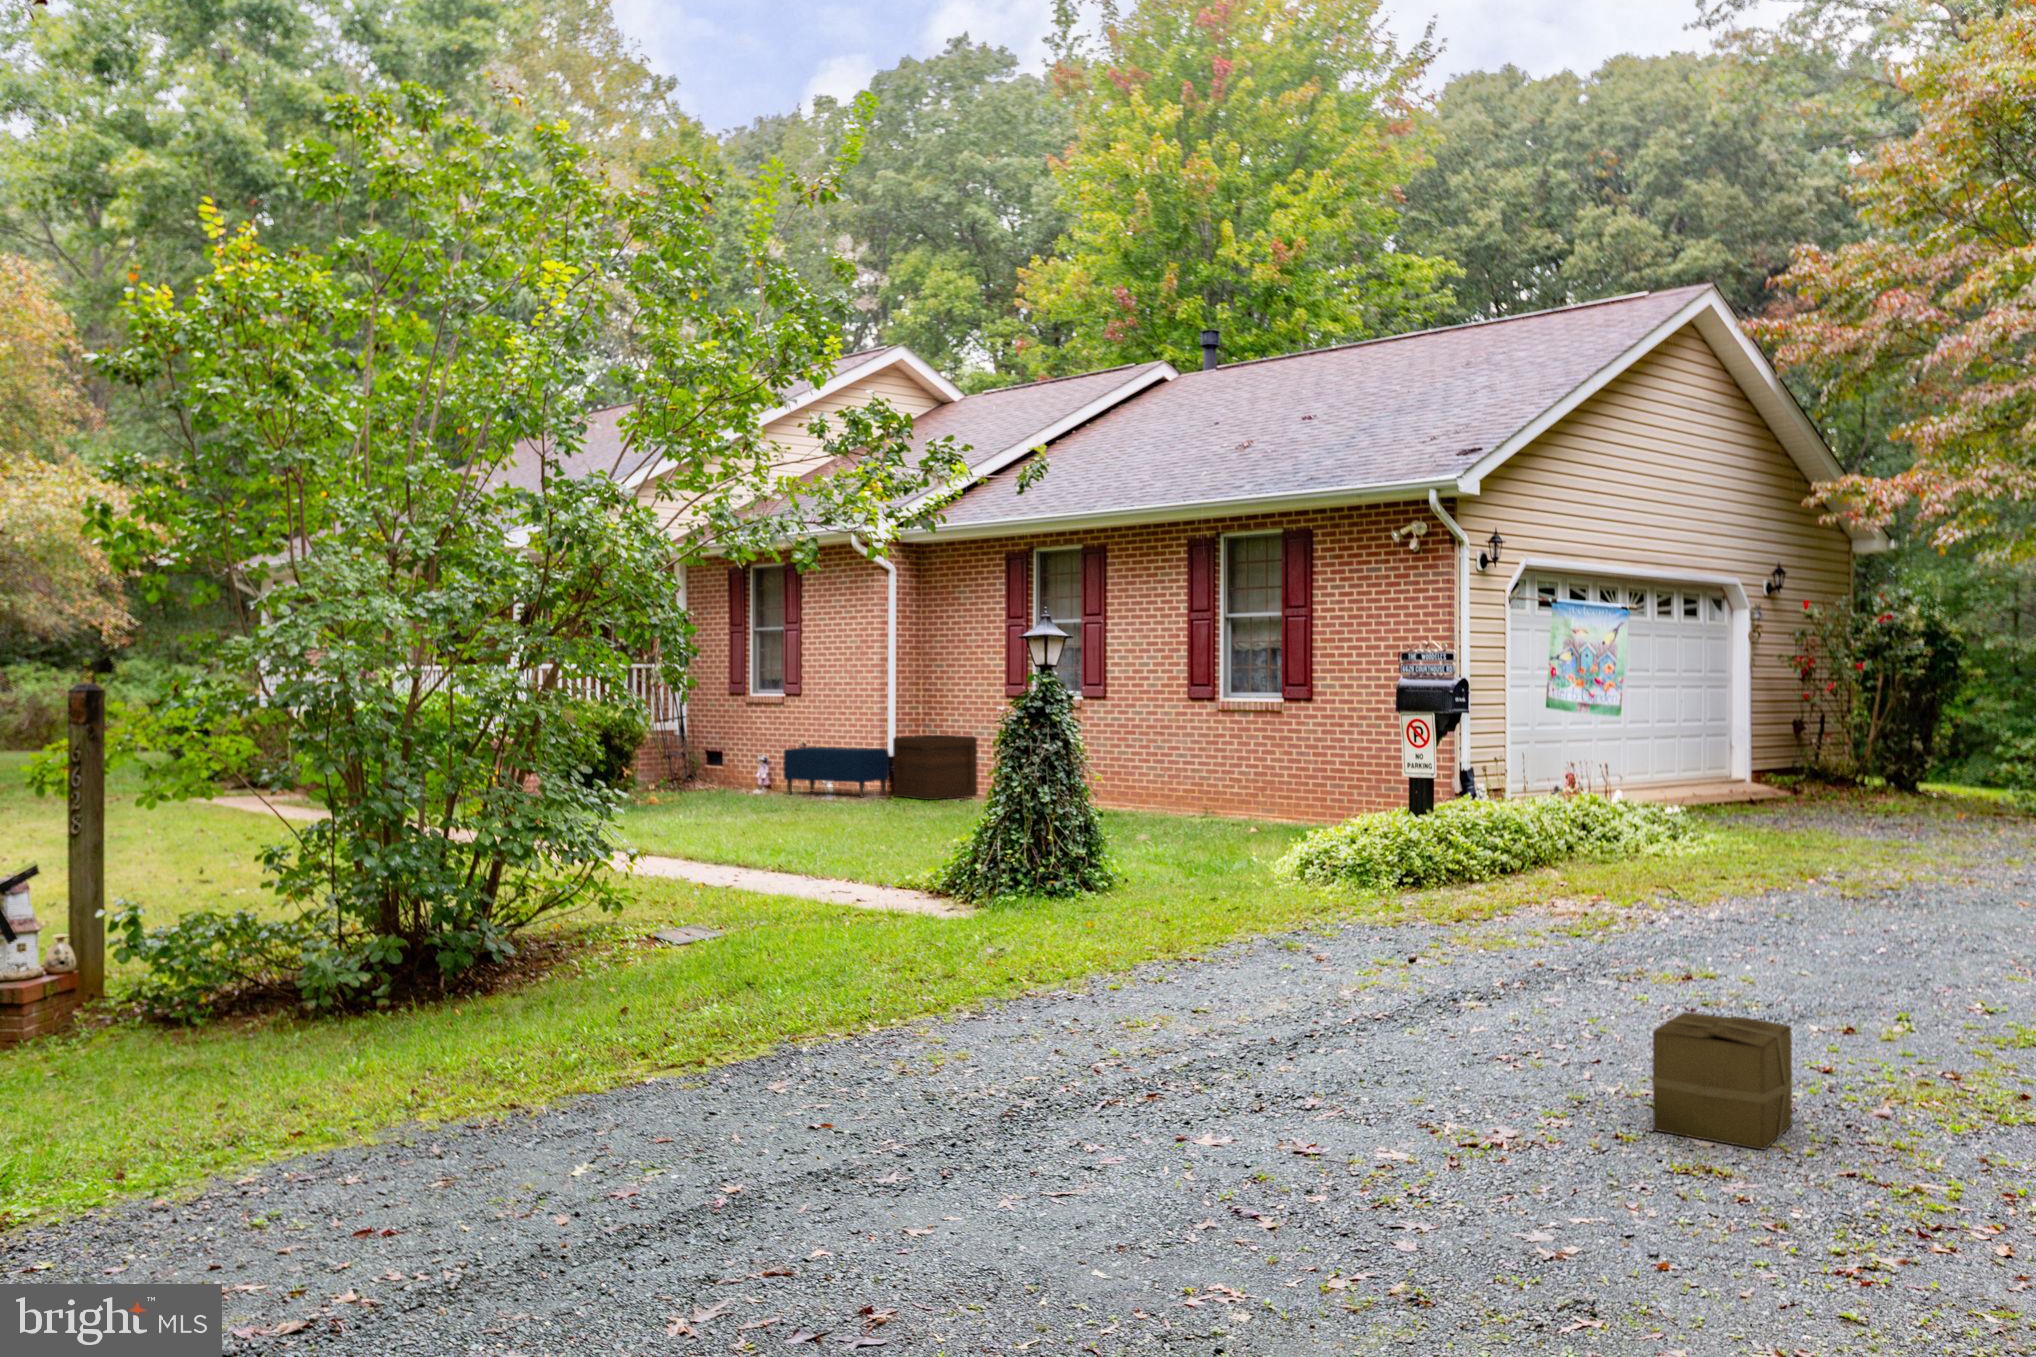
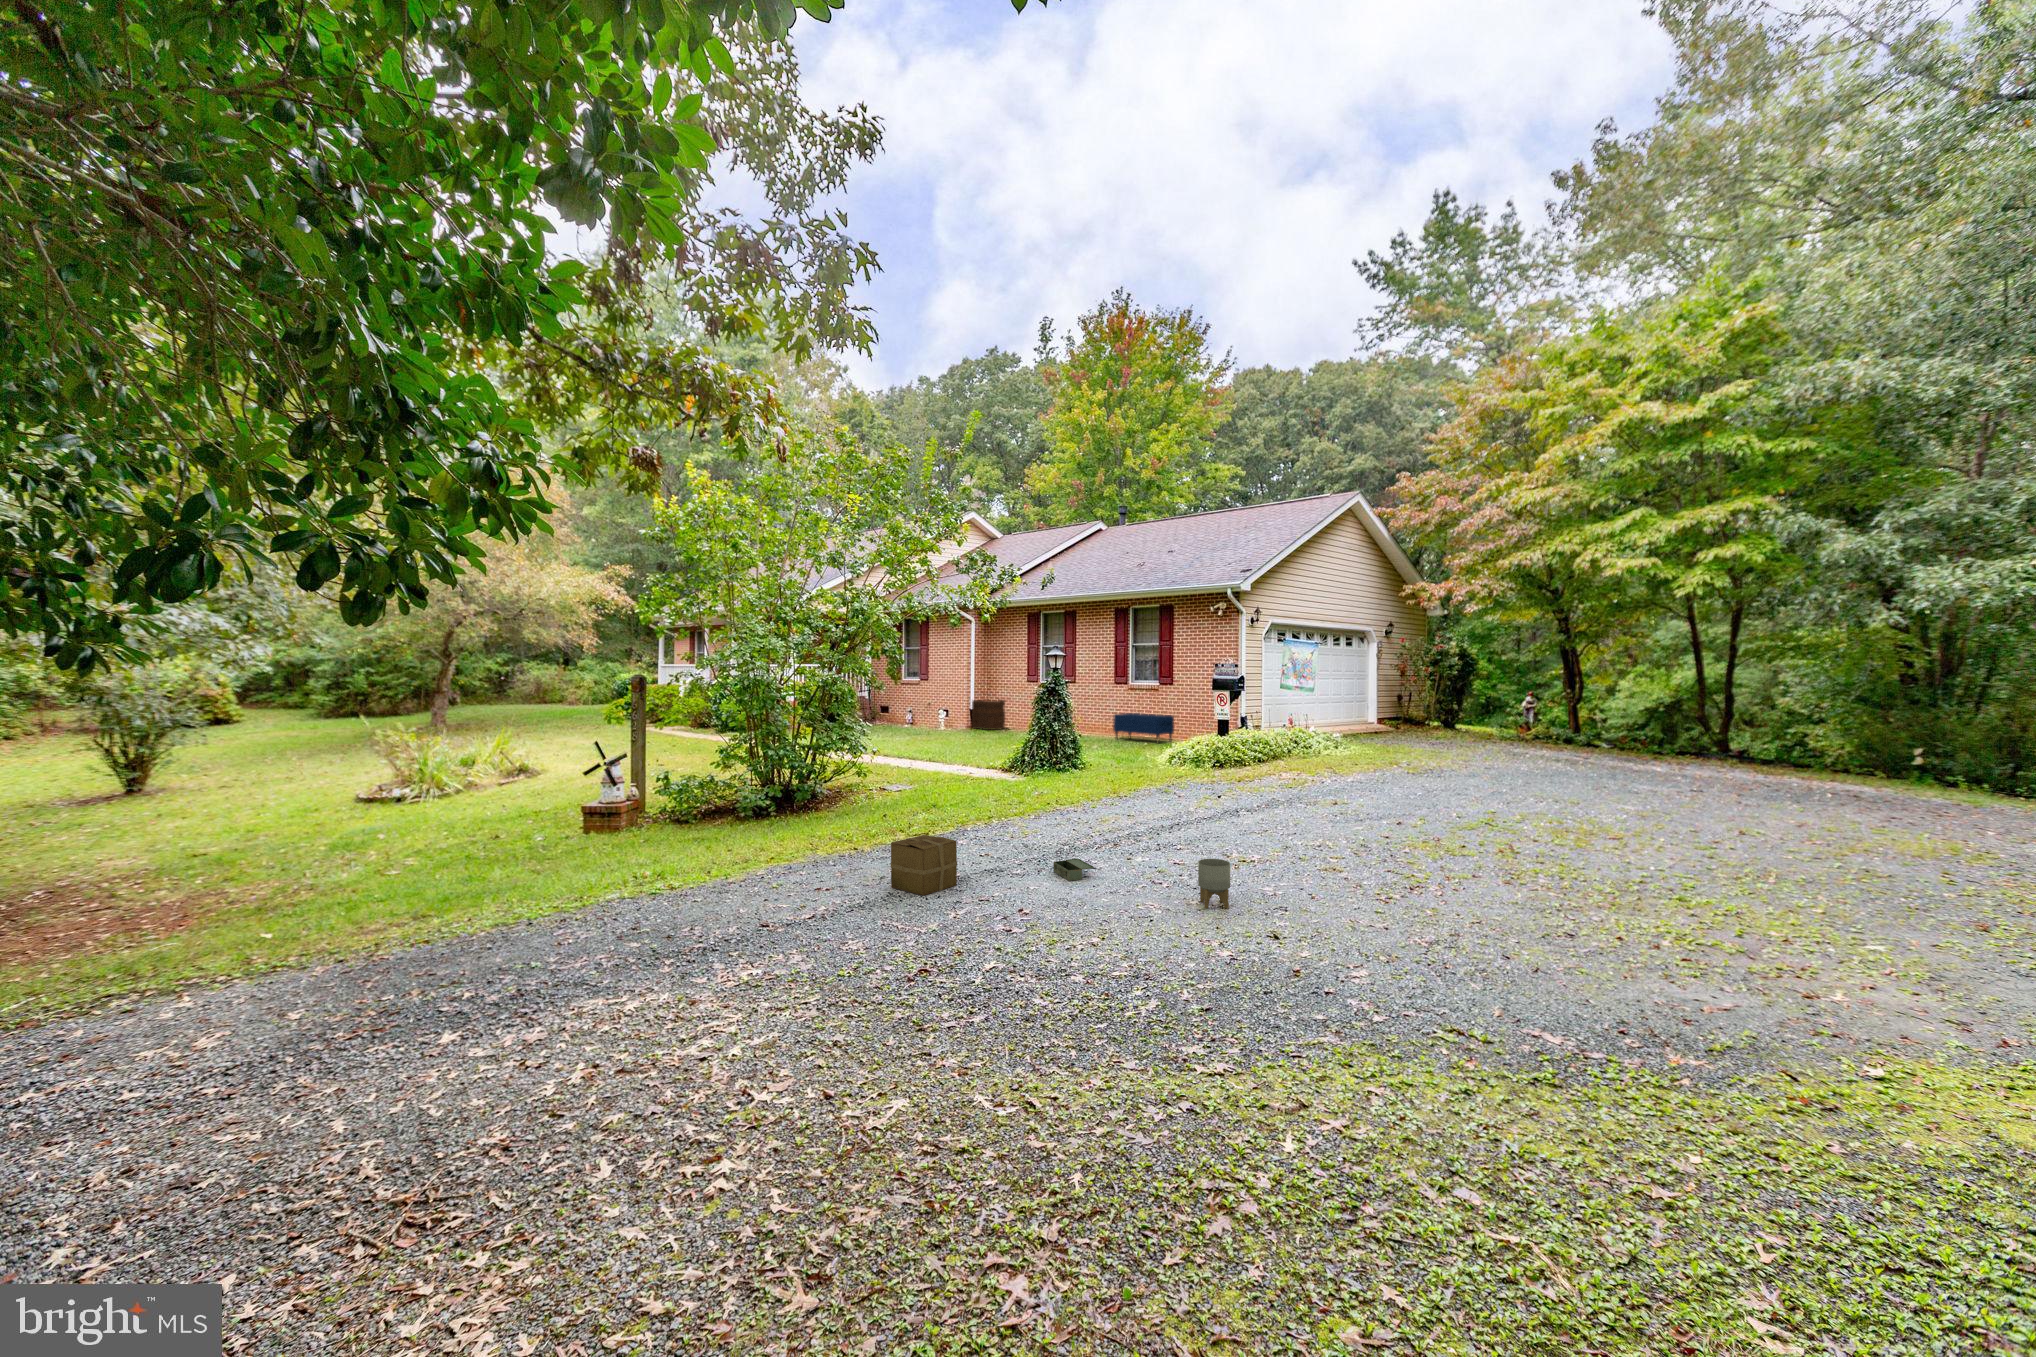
bench: present [783,747,889,797] -> present [1113,713,1174,743]
cardboard box: present [1652,1012,1792,1150] -> present [891,835,957,895]
toolbox: none [986,1136,1086,1201] -> present [1054,859,1094,881]
planter: none [1351,1155,1438,1296] -> present [1198,859,1230,909]

